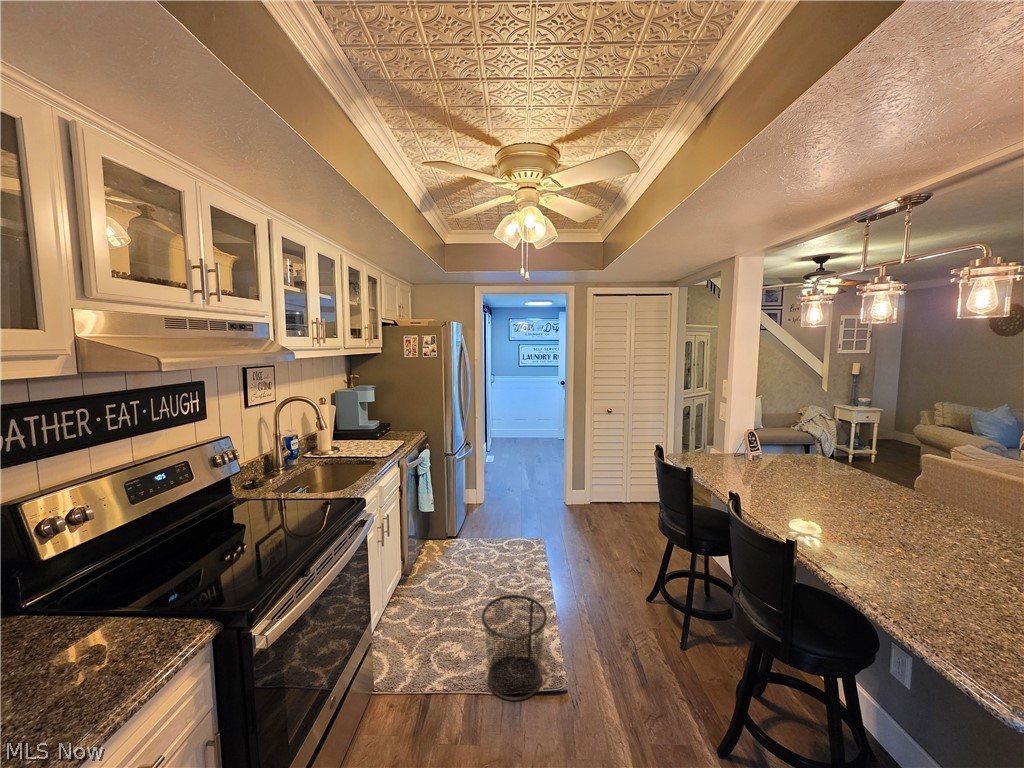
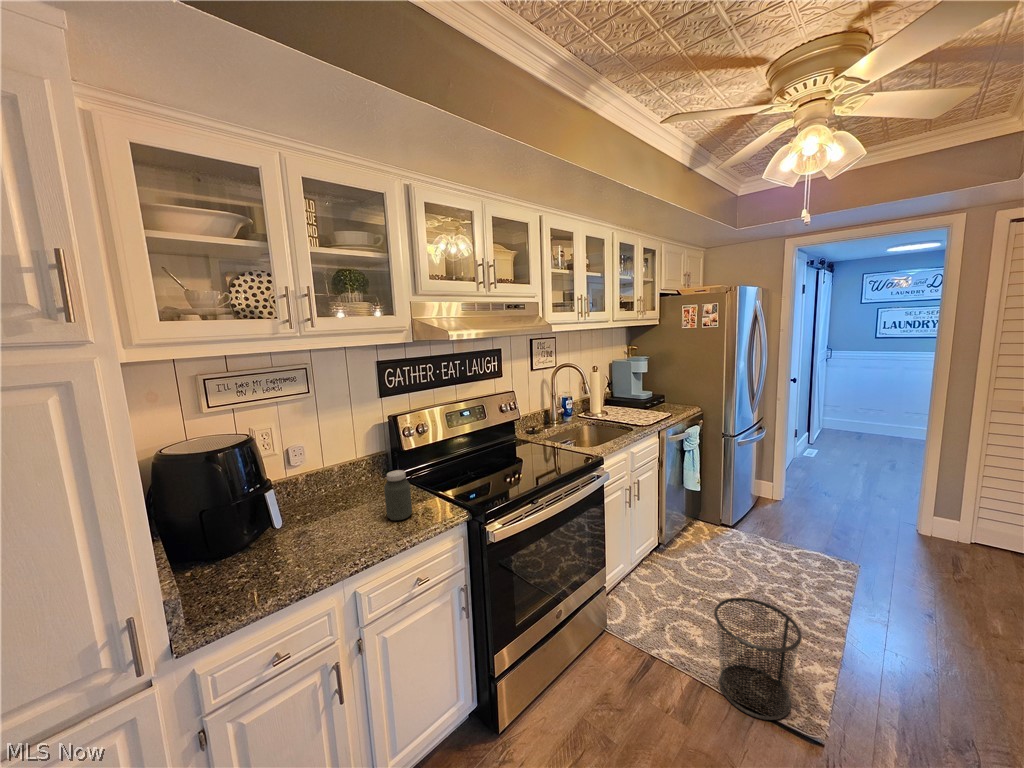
jar: none [46,598,114,696] -> present [384,470,412,521]

